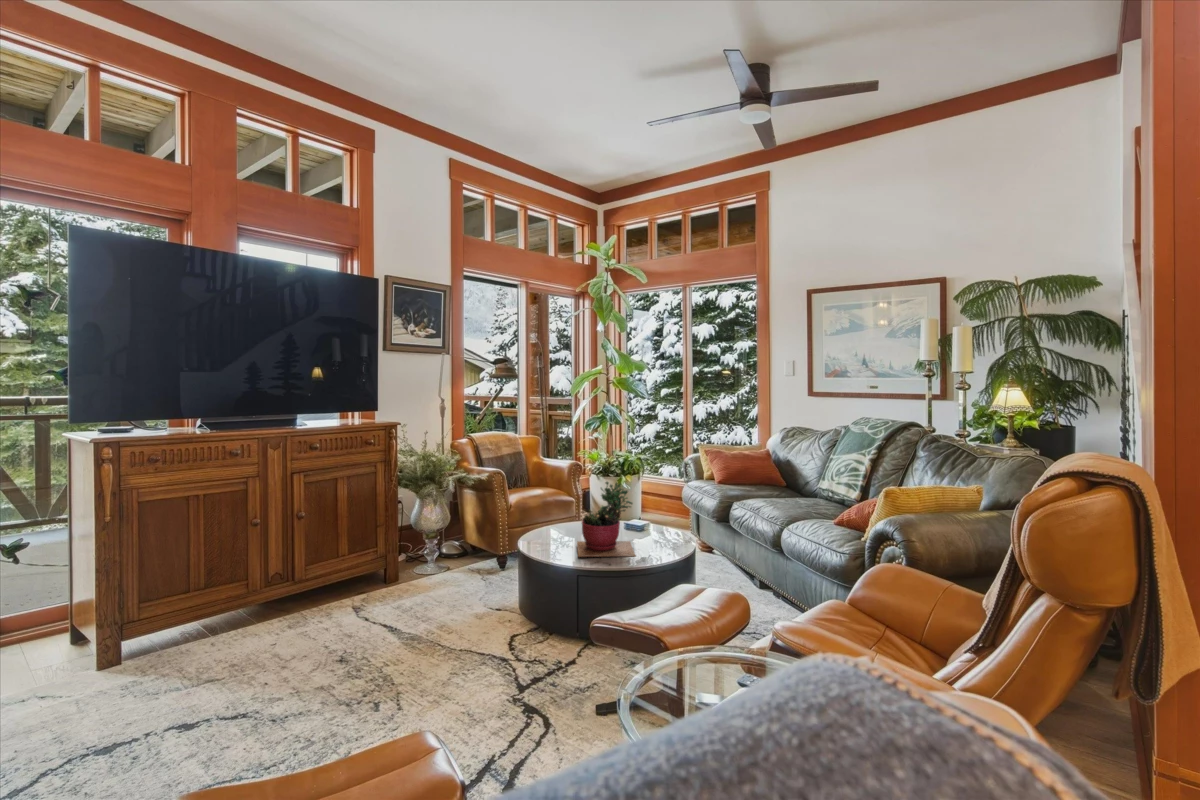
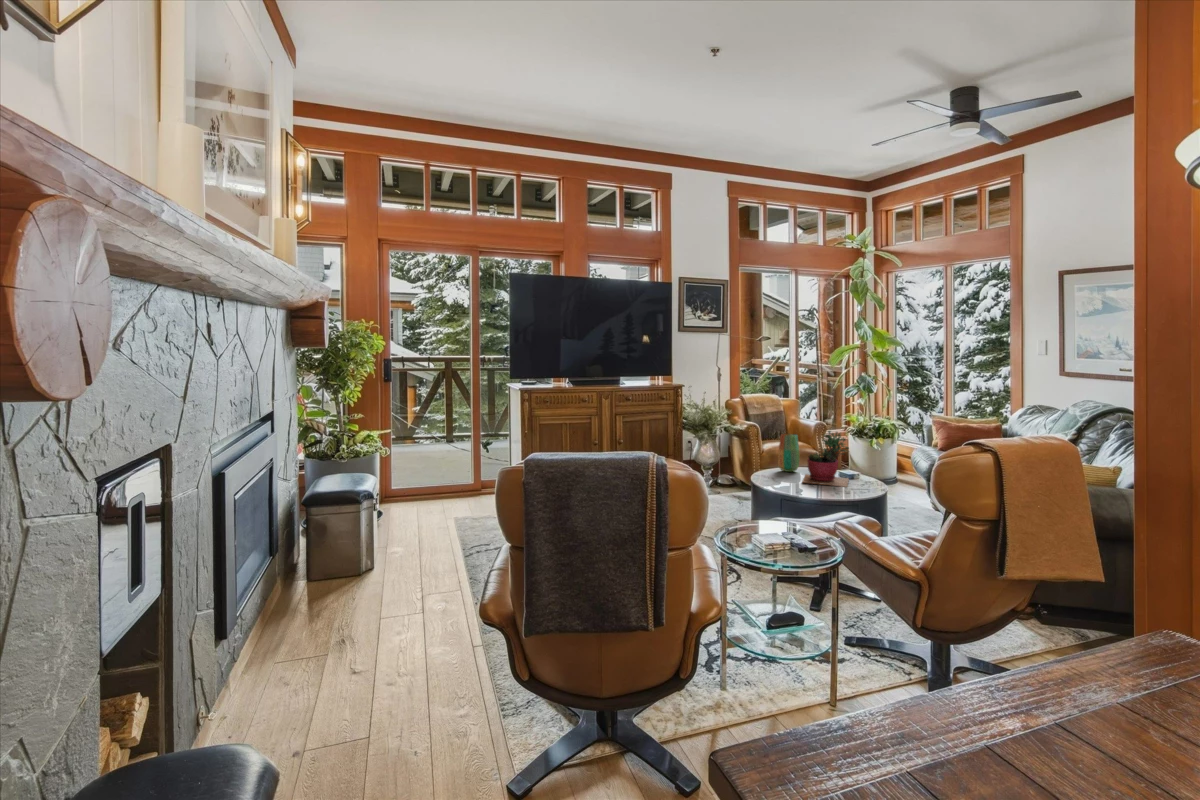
vase: none [538,486,565,539] -> present [778,434,799,472]

